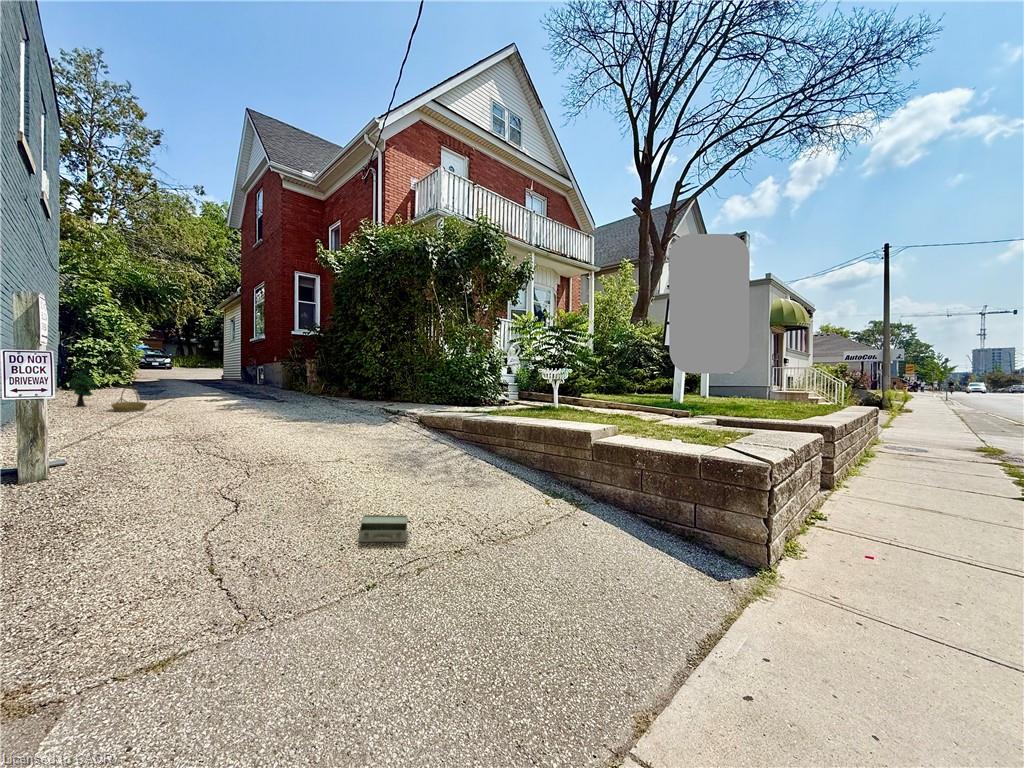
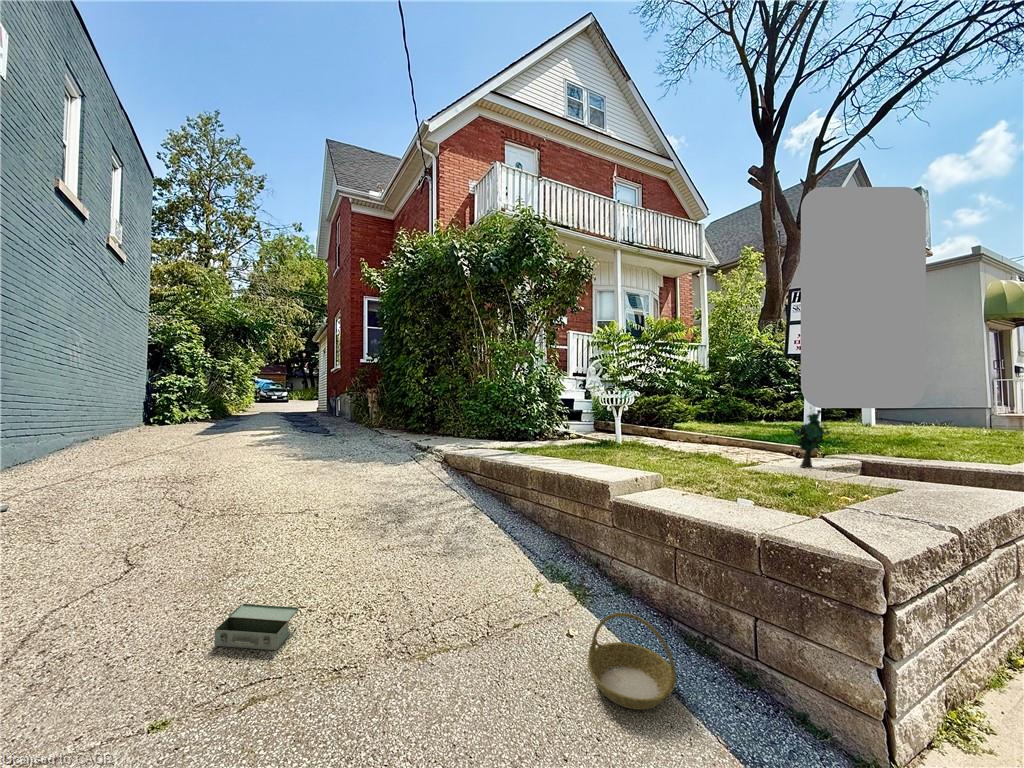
decorative plant: present [67,369,97,407] -> present [791,410,829,469]
basket: present [111,387,147,412] -> present [588,613,677,710]

